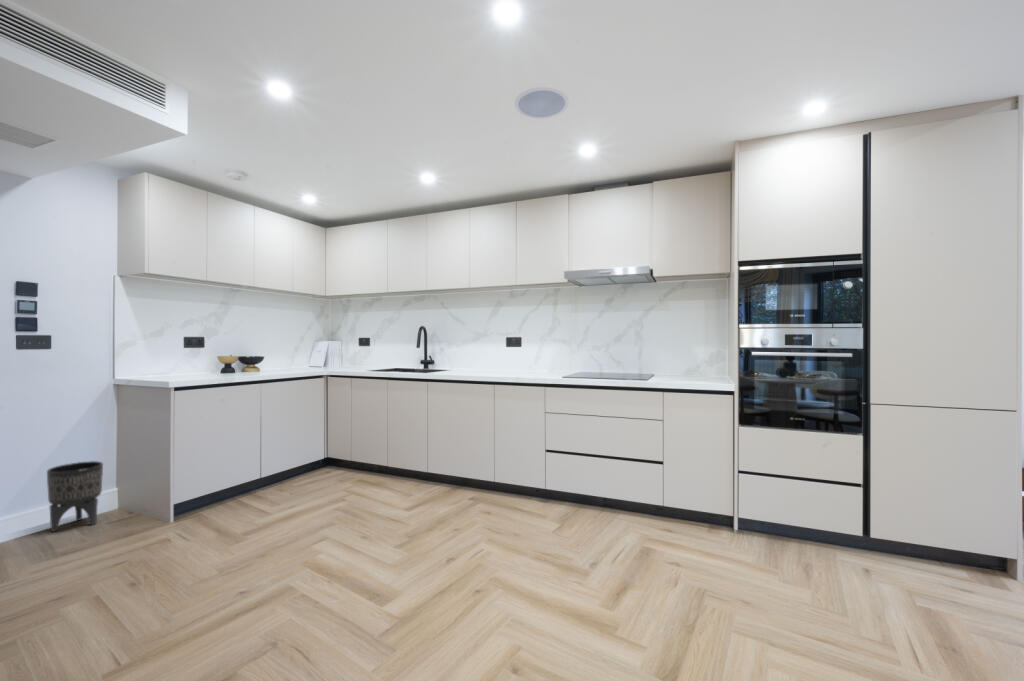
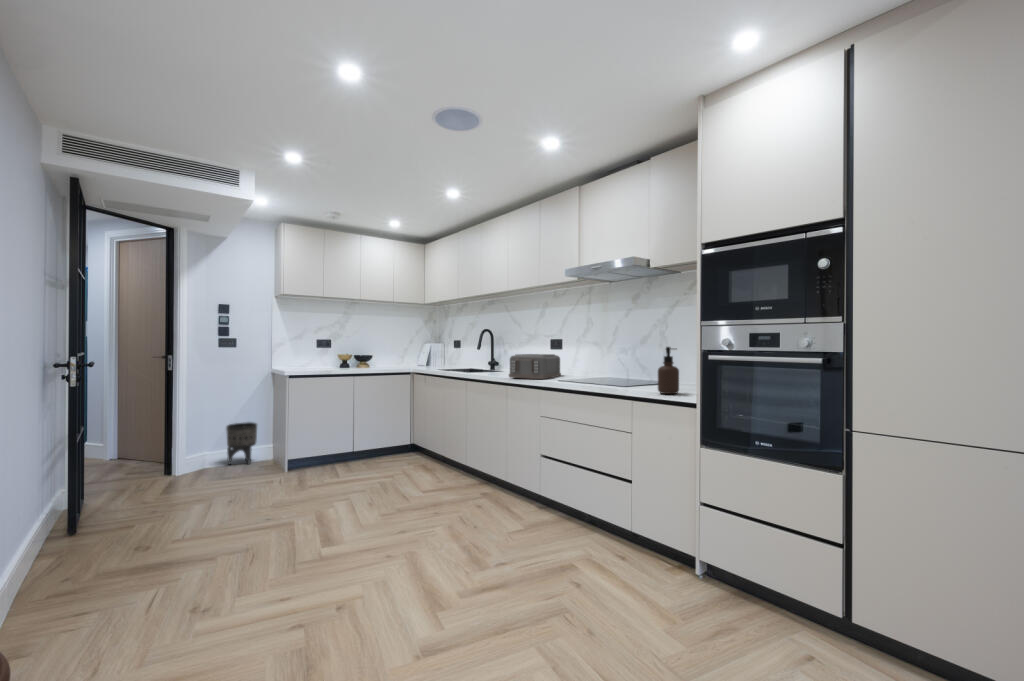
soap dispenser: none [687,345,706,385] -> present [658,347,679,394]
toaster: none [493,352,533,378] -> present [509,354,561,379]

